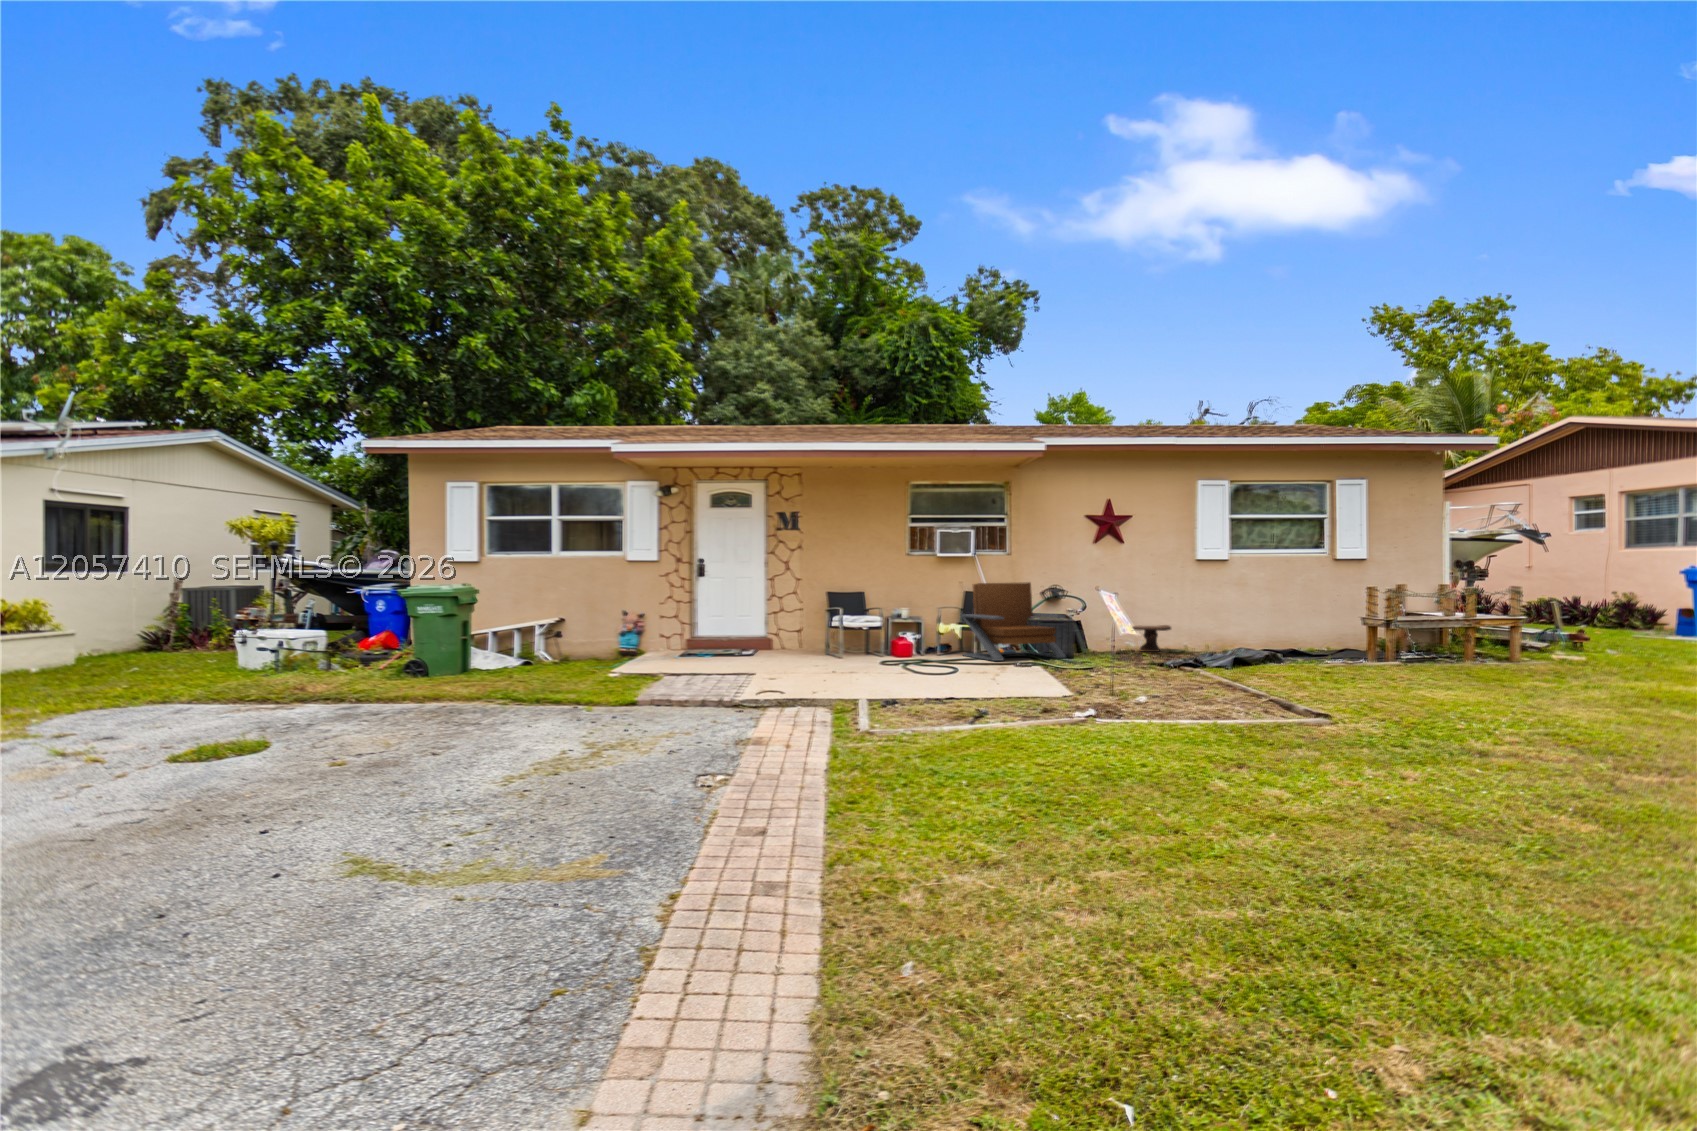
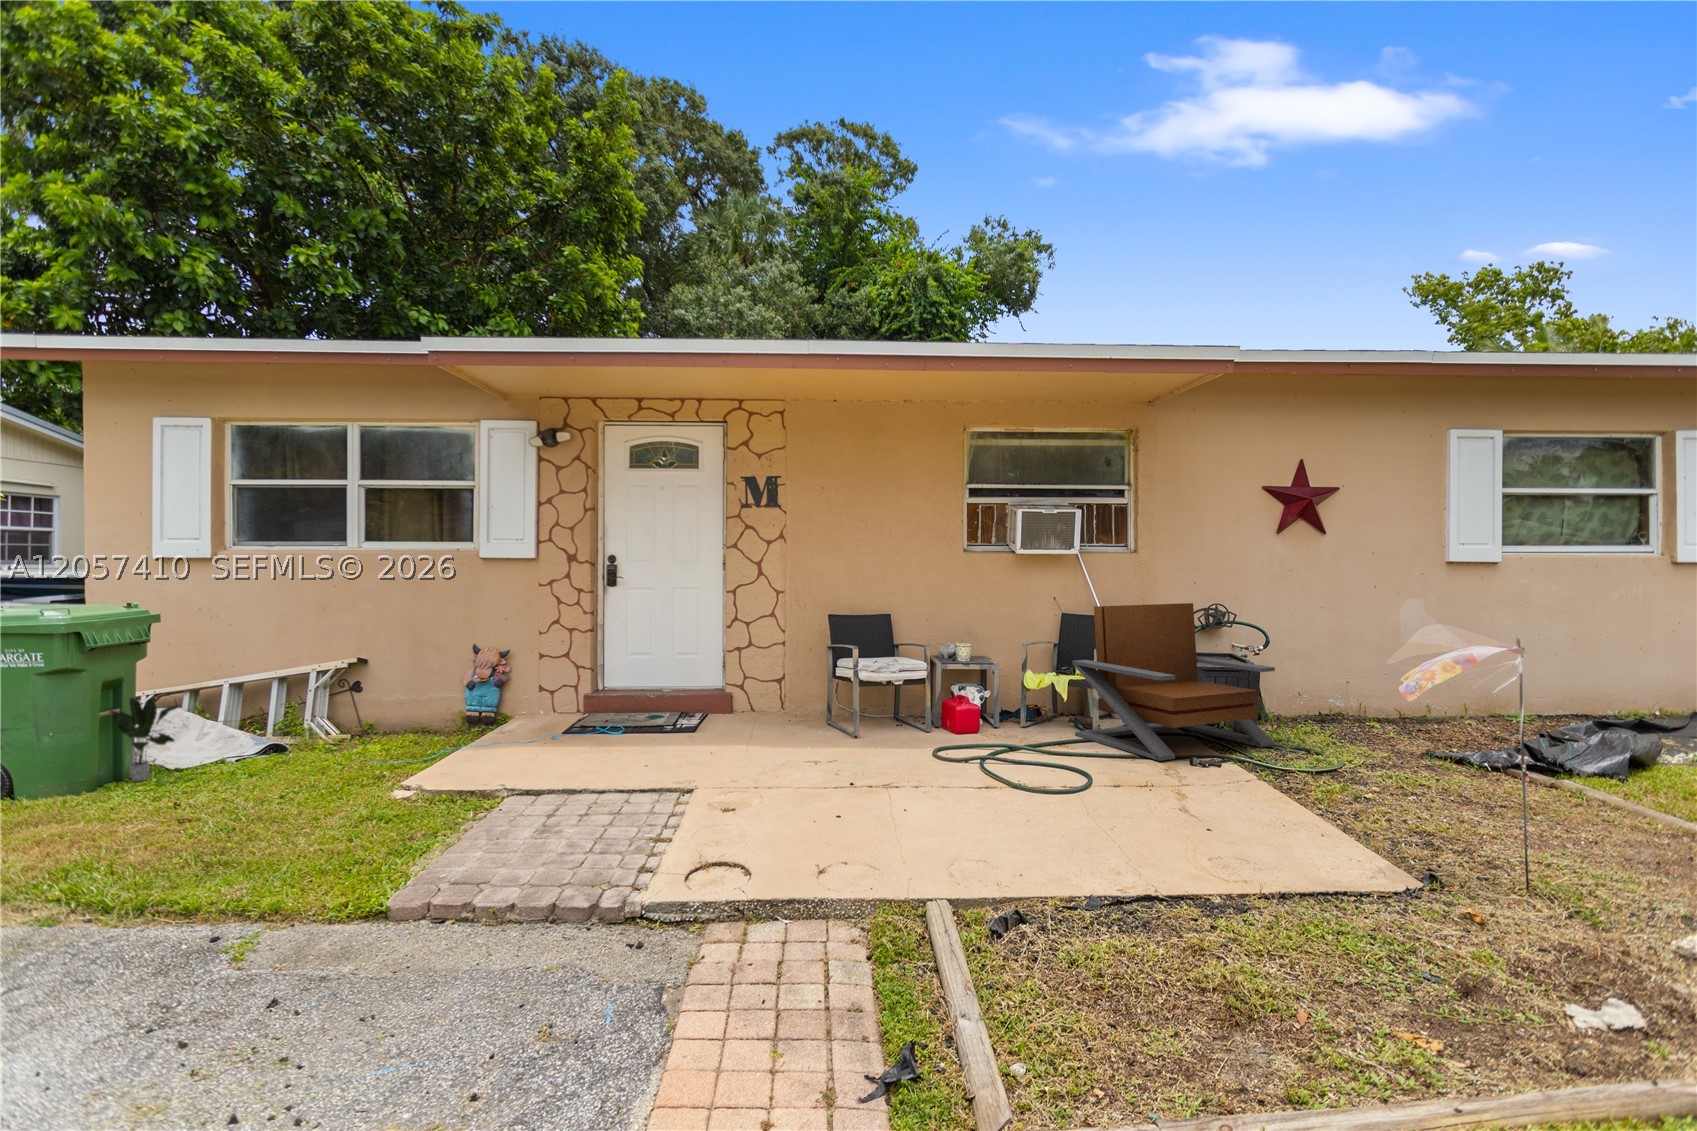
side table: present [1133,625,1171,652] -> none [1342,671,1429,724]
potted plant: none [476,627,504,668] -> present [110,698,179,782]

